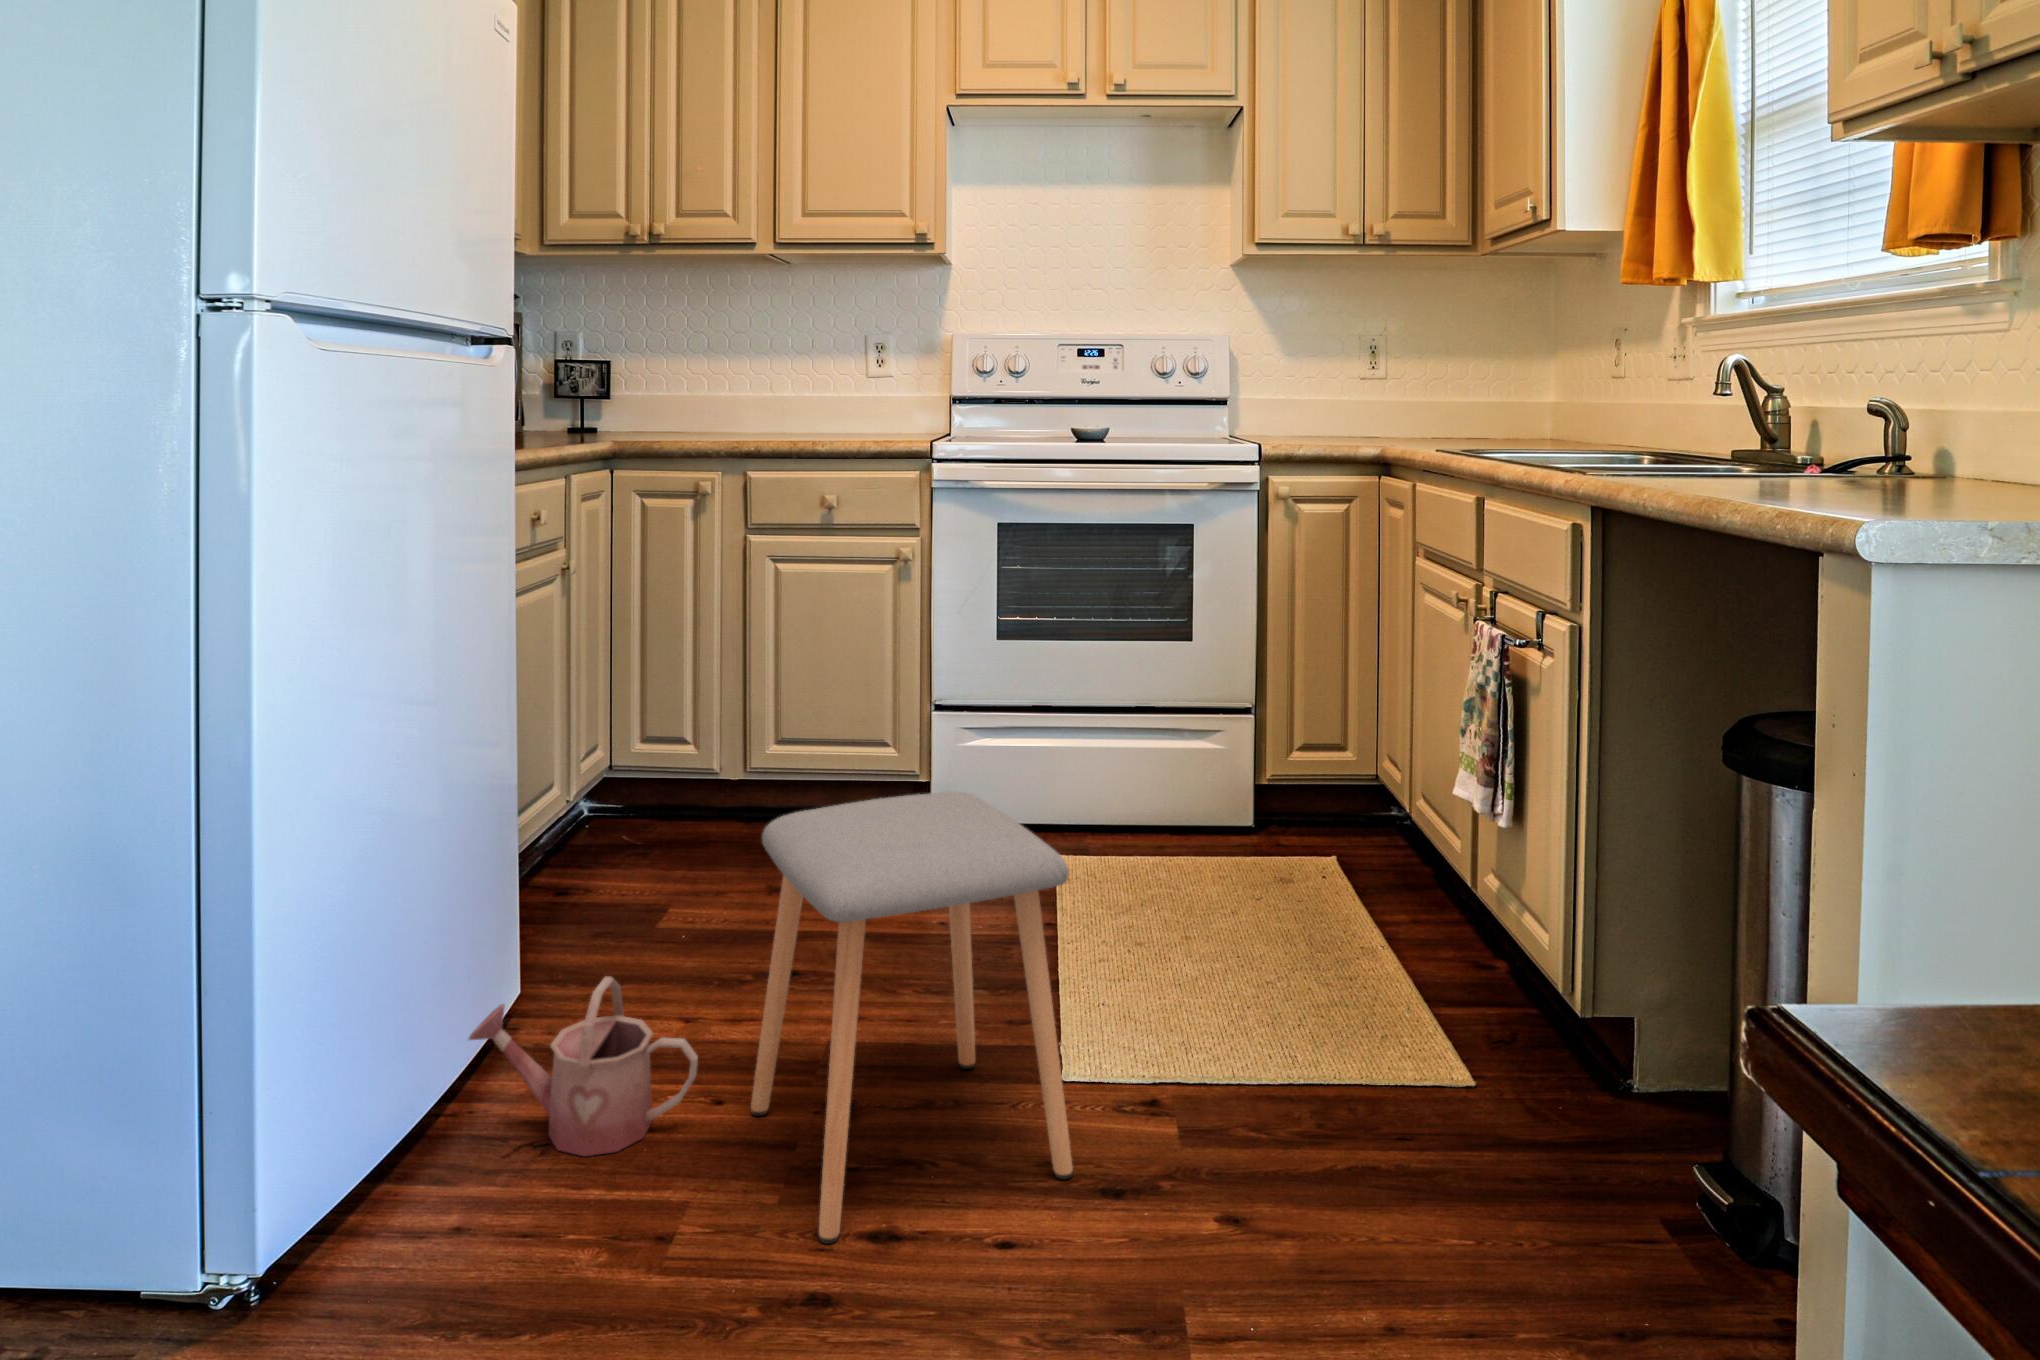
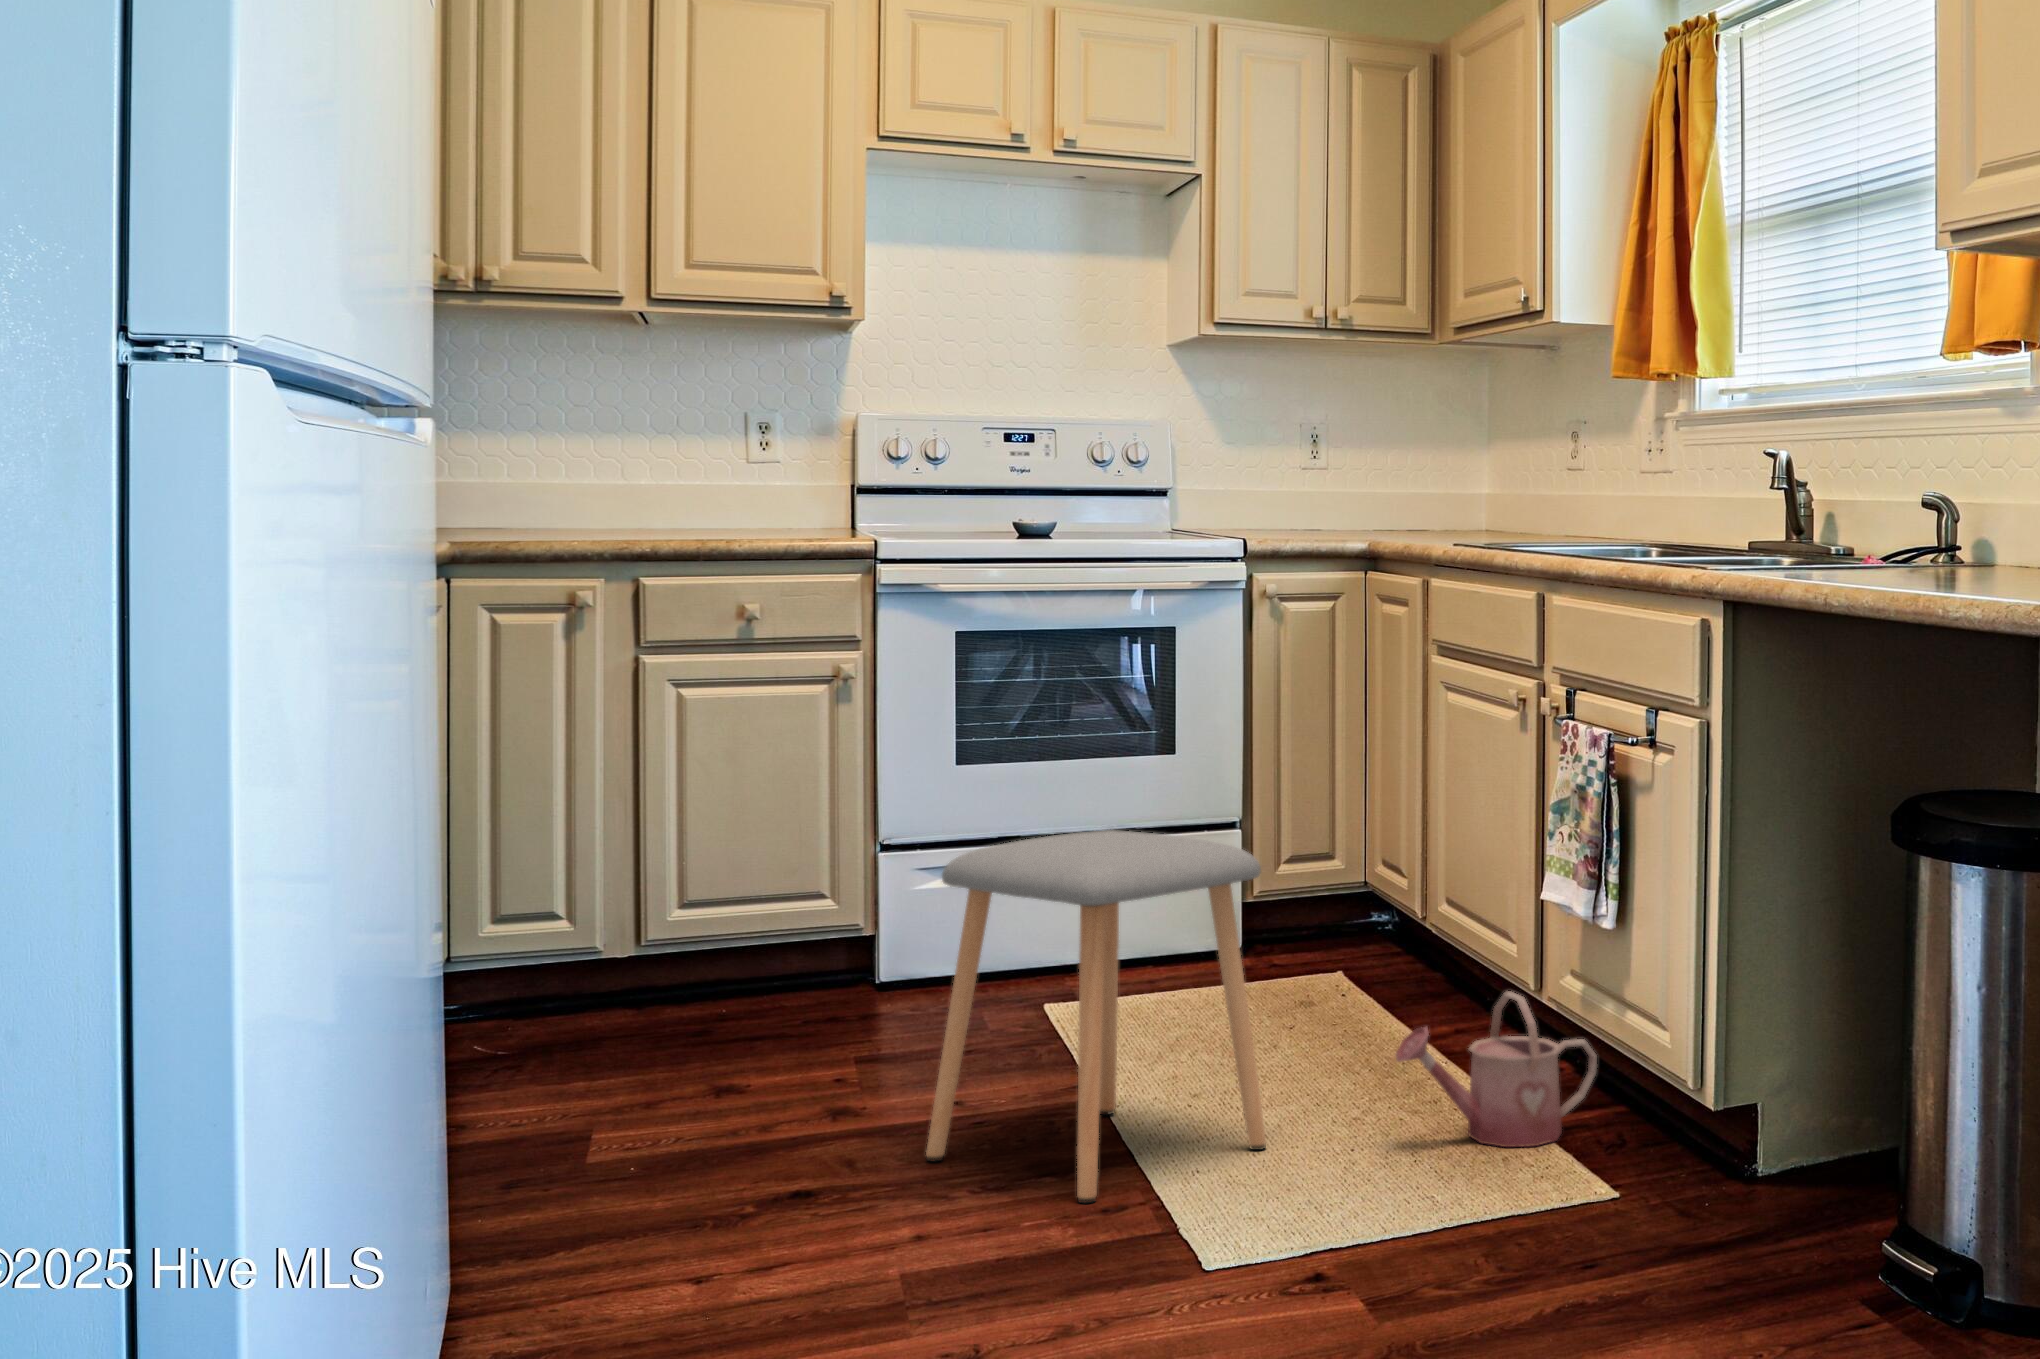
watering can: present [469,977,698,1156] -> present [1395,991,1597,1147]

